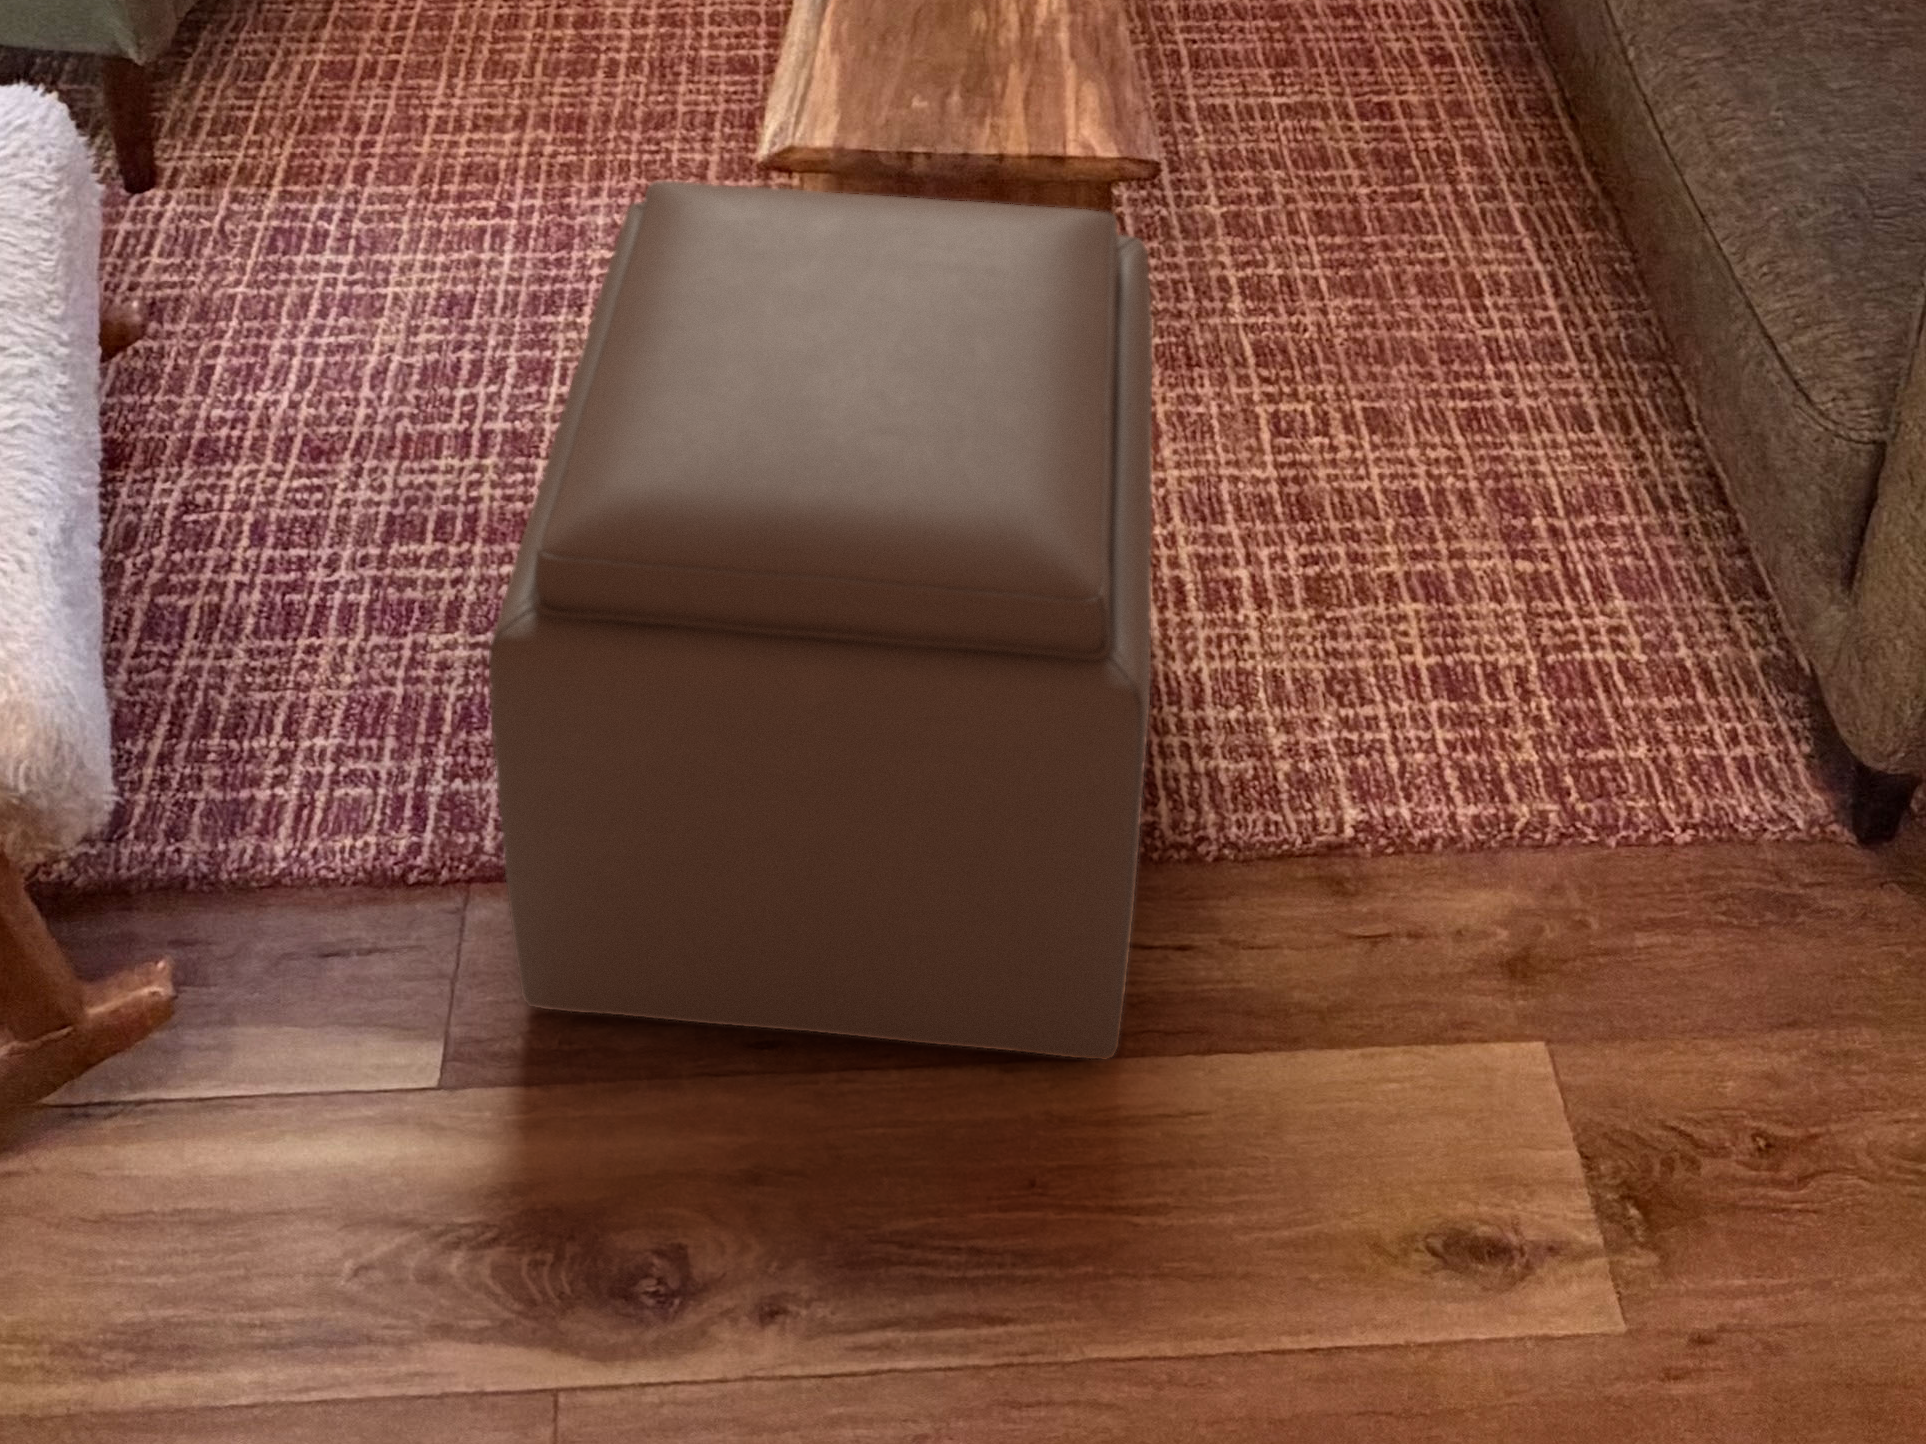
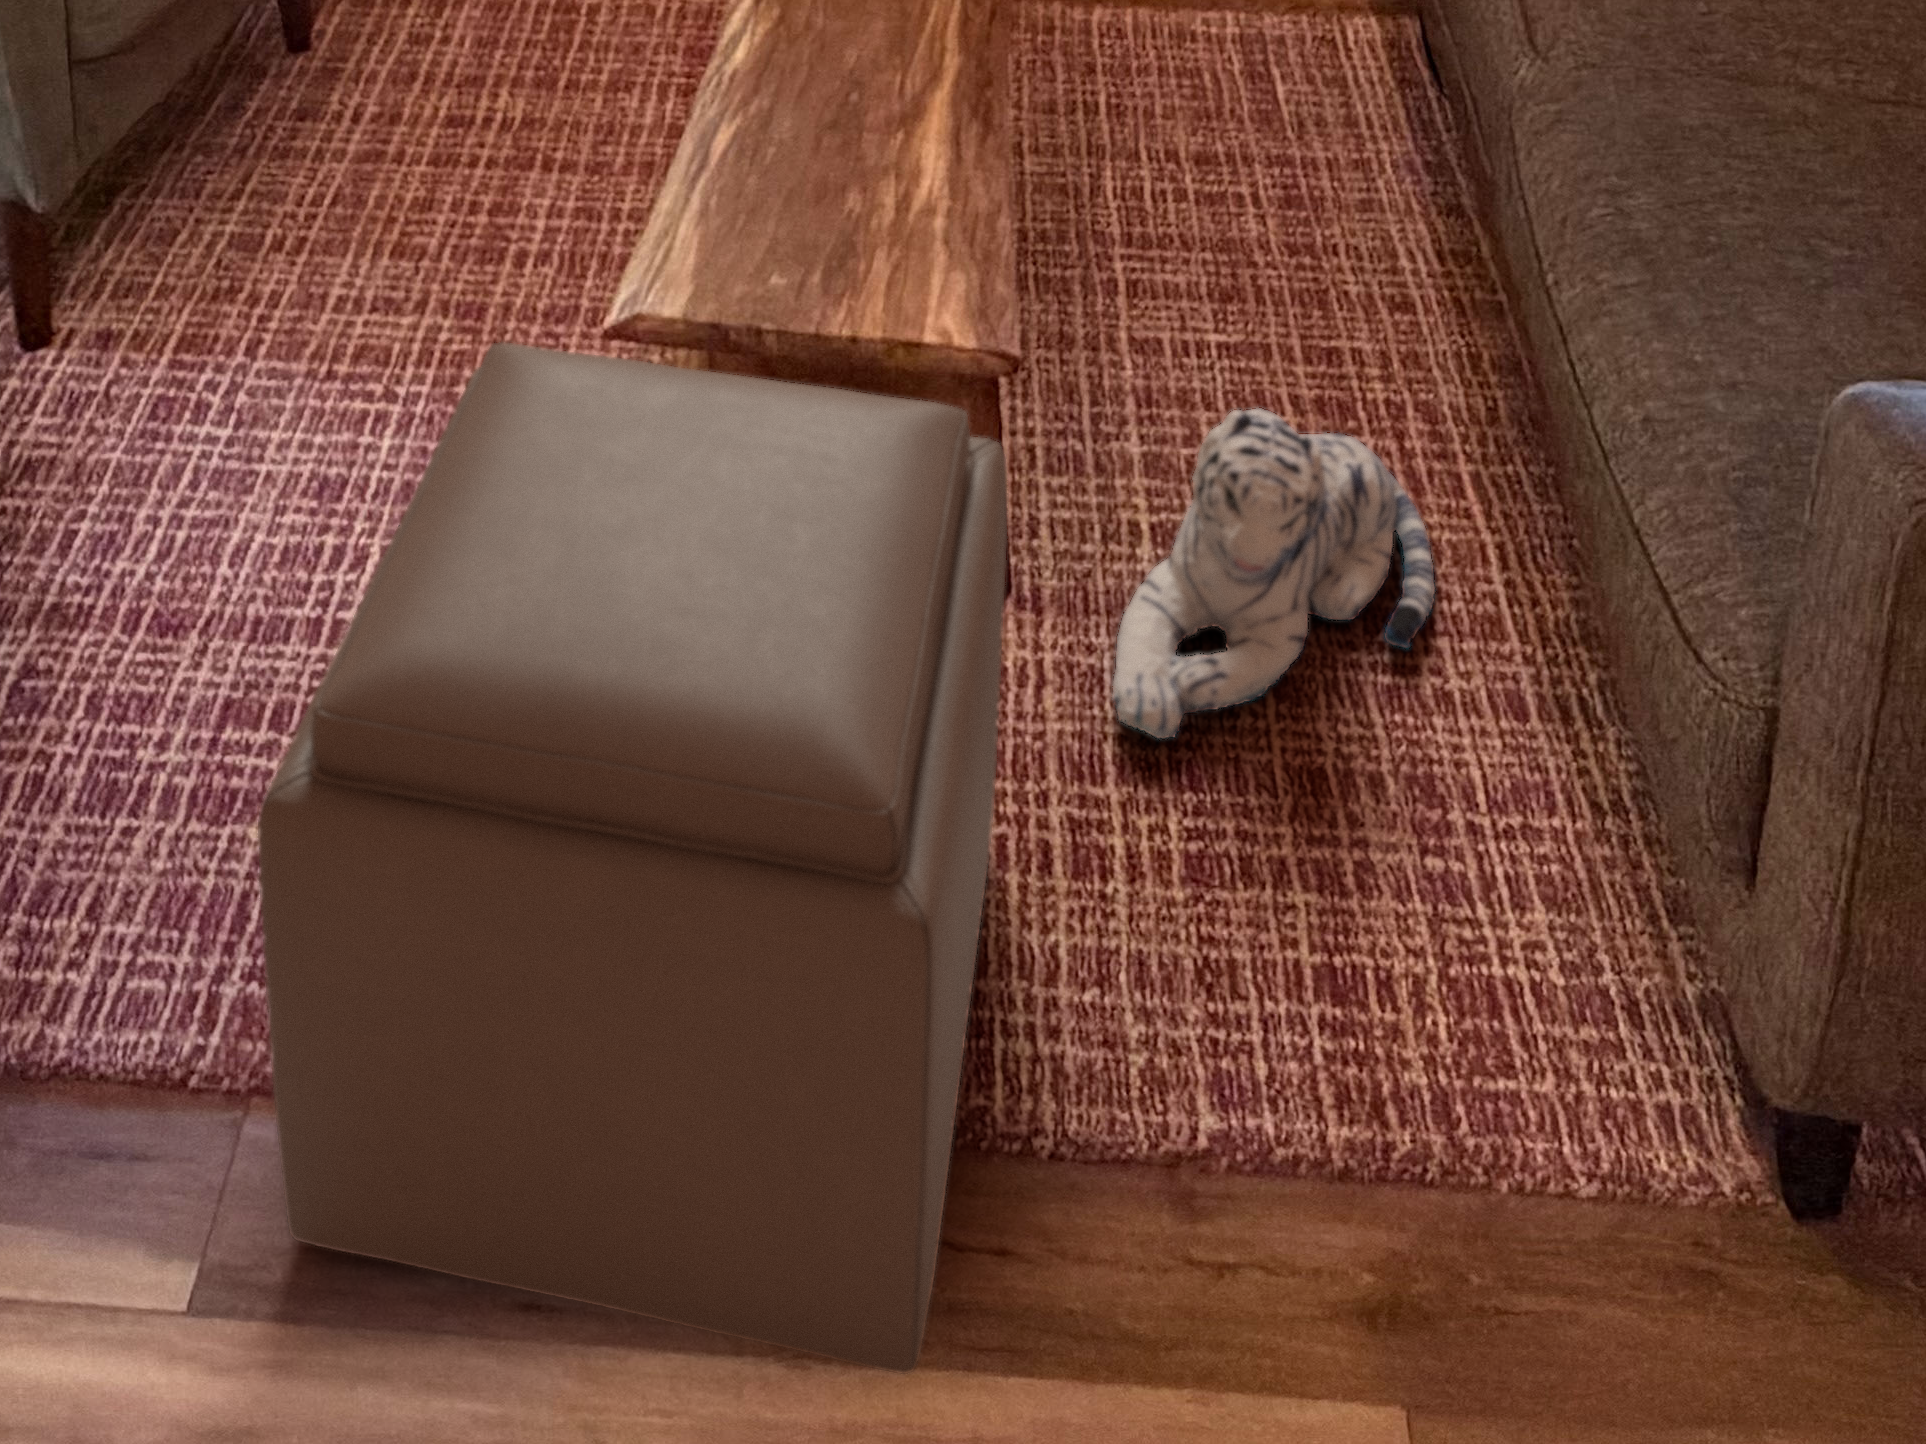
plush toy: none [1223,177,1503,477] -> present [1113,408,1435,739]

